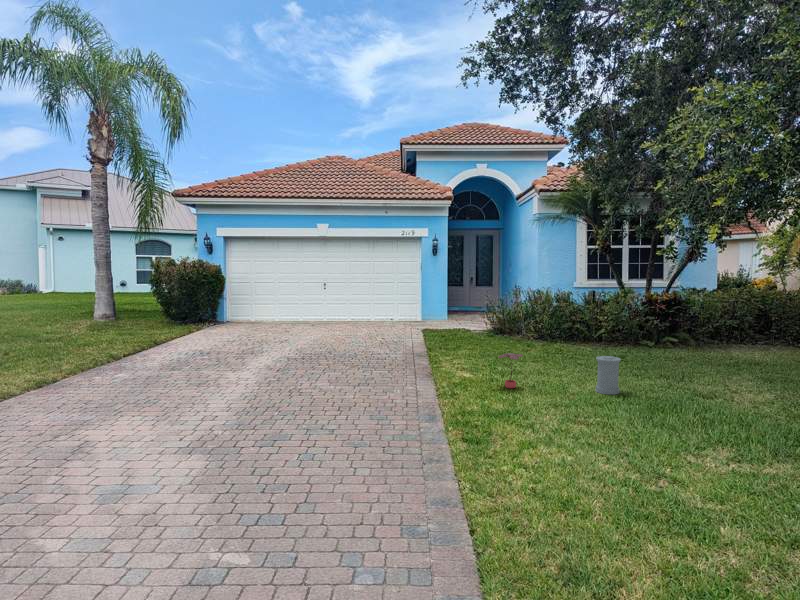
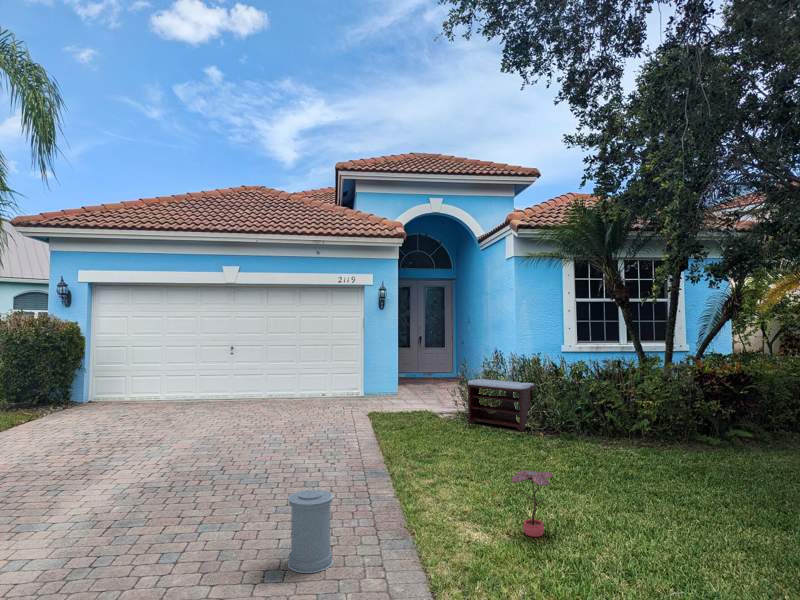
bench: none [492,307,541,342] -> present [466,379,536,431]
trash can: present [596,356,620,394] -> present [288,490,333,573]

